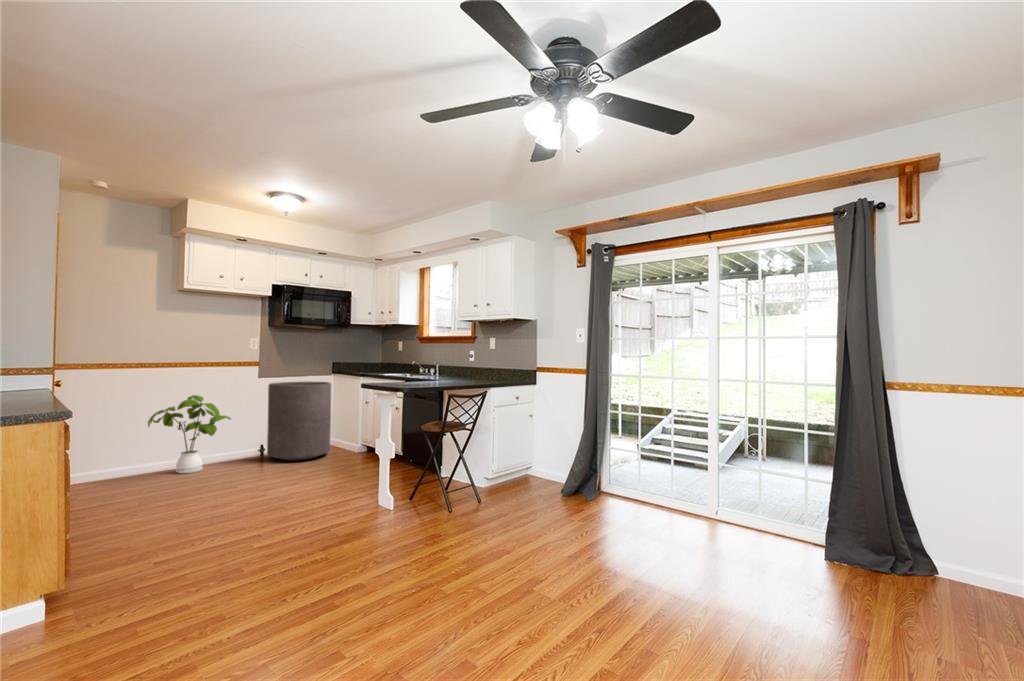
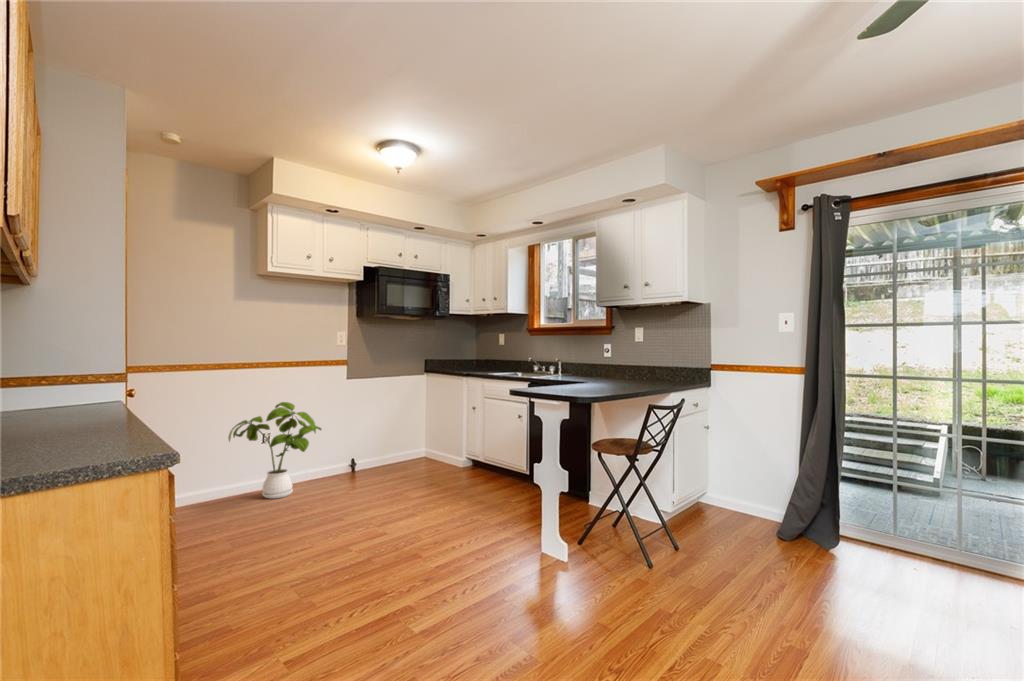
trash can: present [267,382,331,460] -> none [362,383,434,479]

